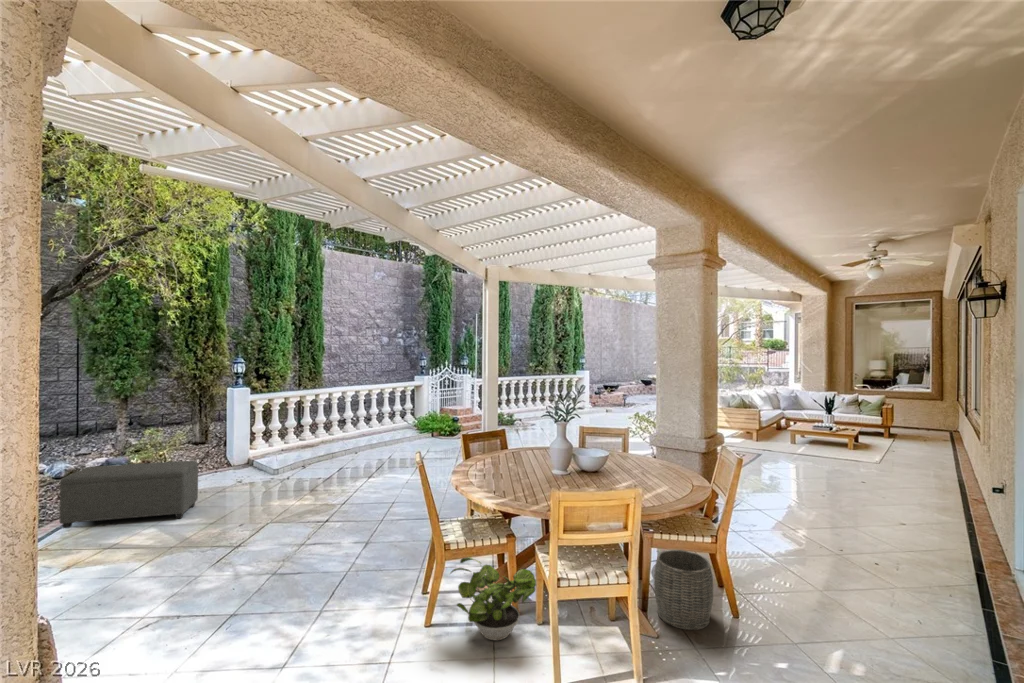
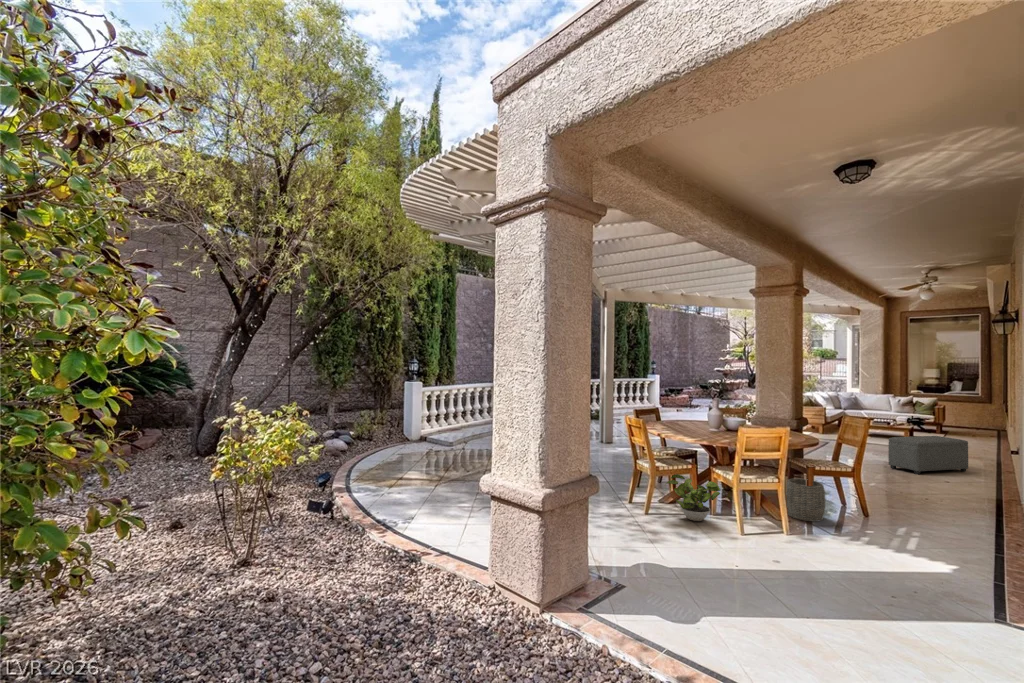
ottoman: present [59,461,198,528] -> present [888,436,968,475]

